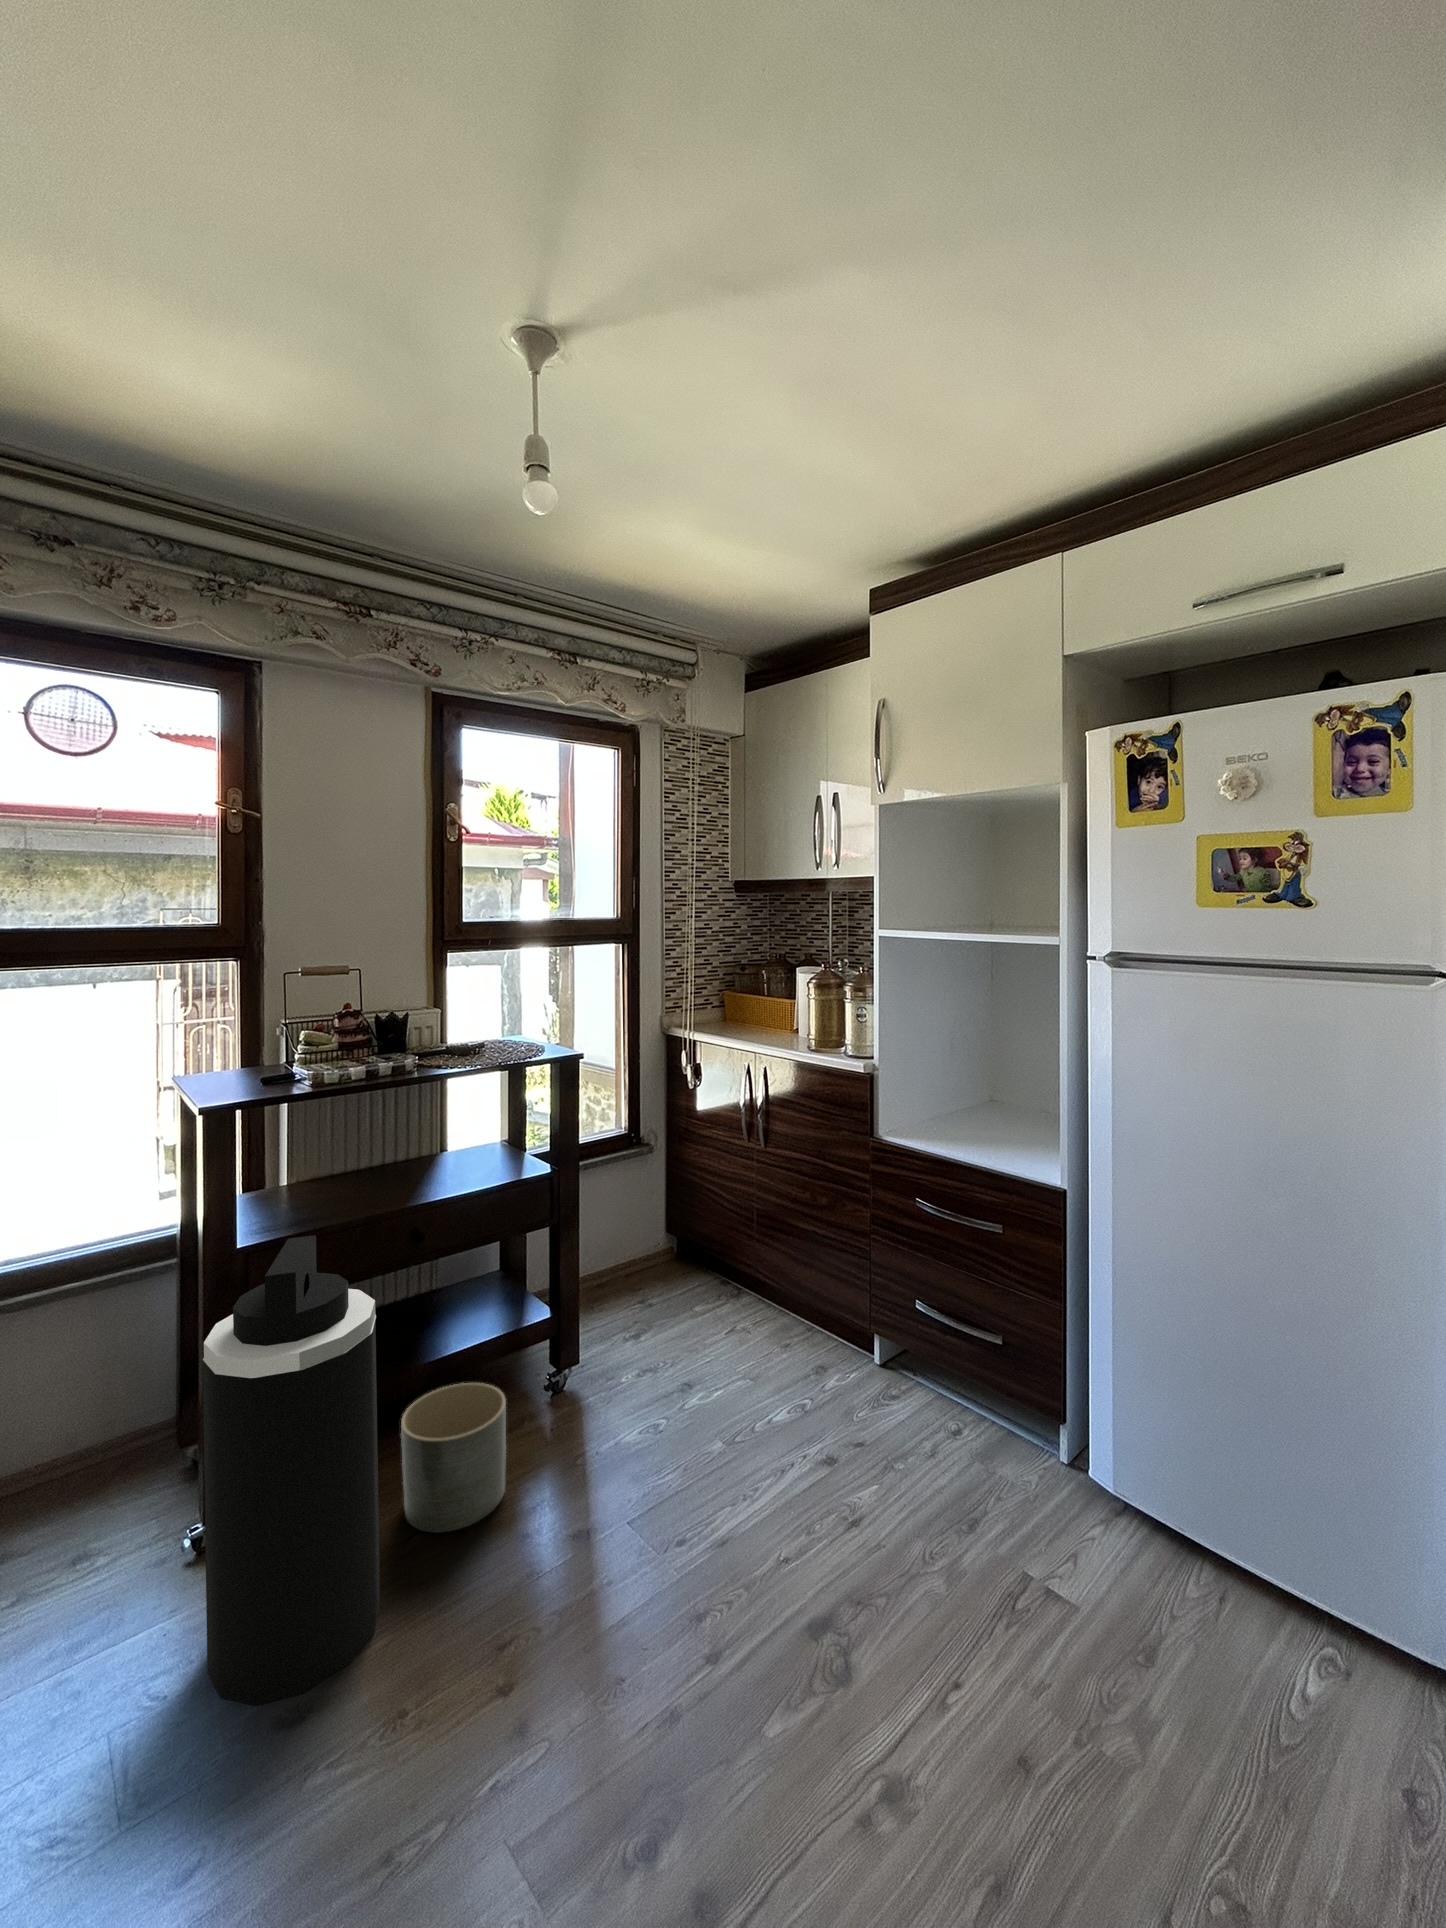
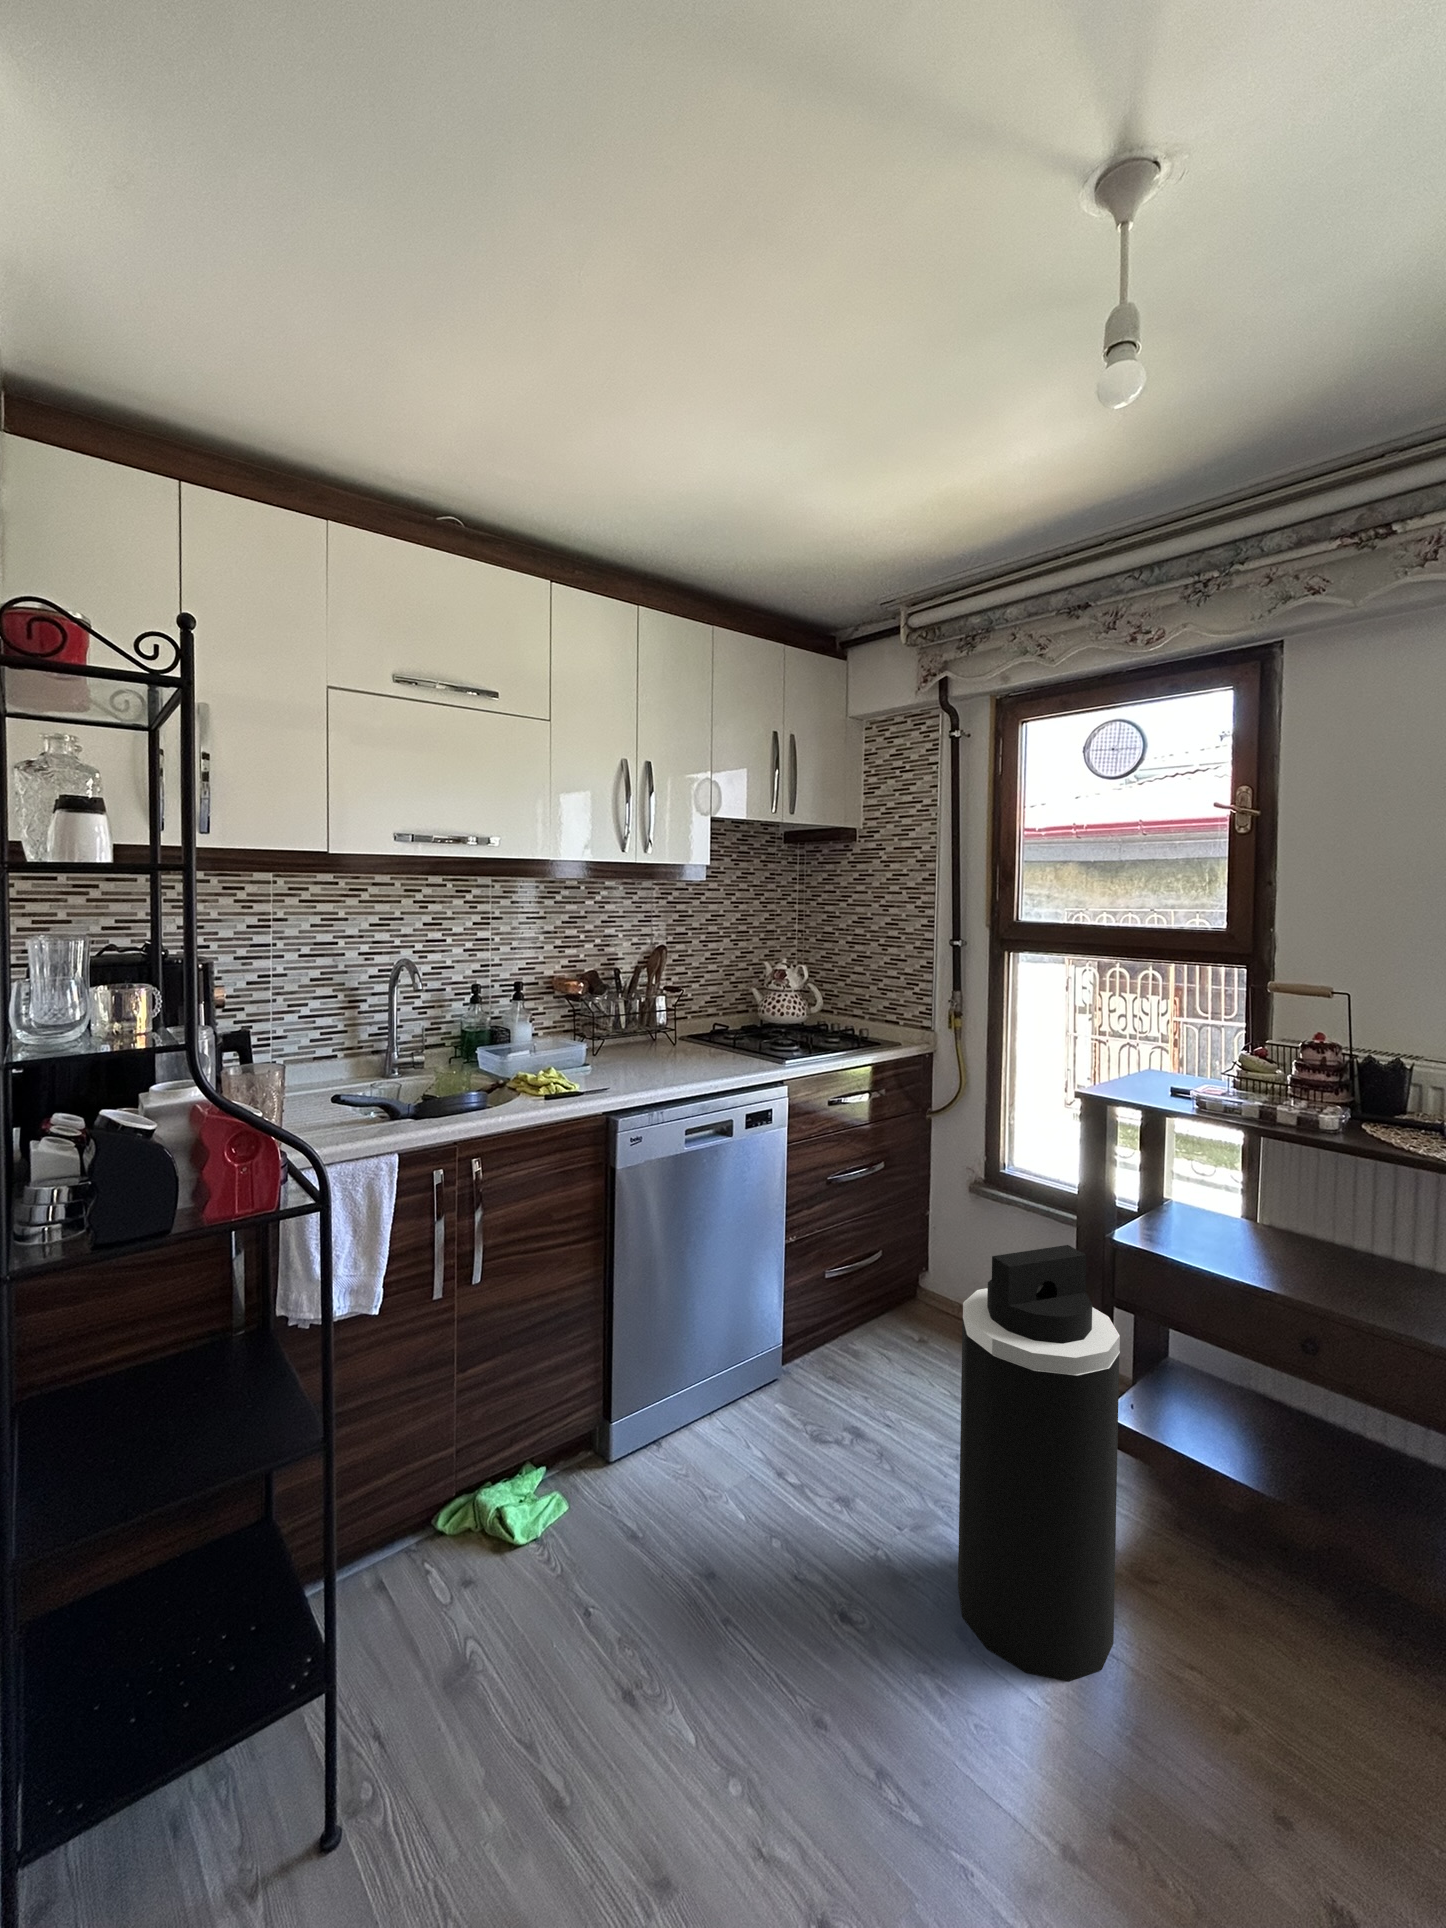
planter: present [401,1383,506,1533] -> none [1203,1532,1359,1753]

